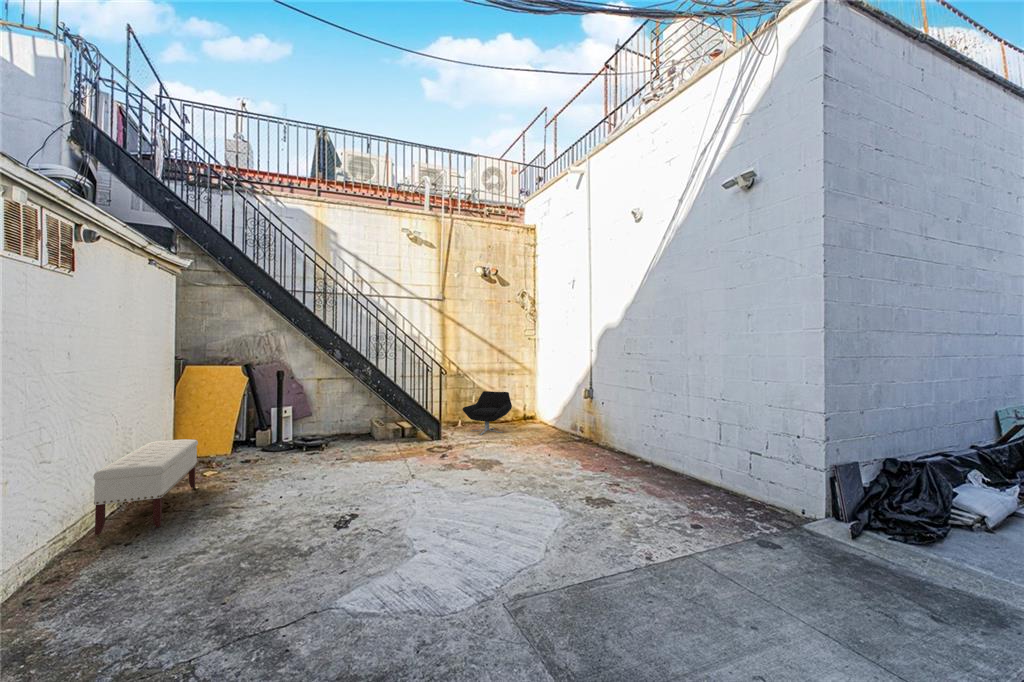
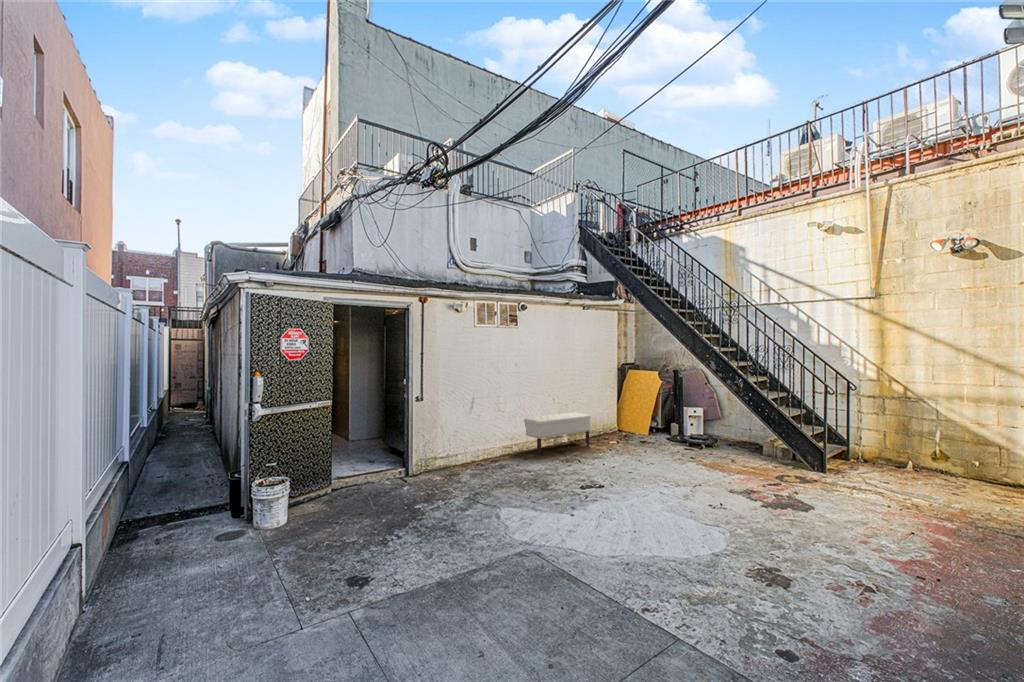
lounge chair: present [462,391,512,435] -> none [892,427,1000,494]

